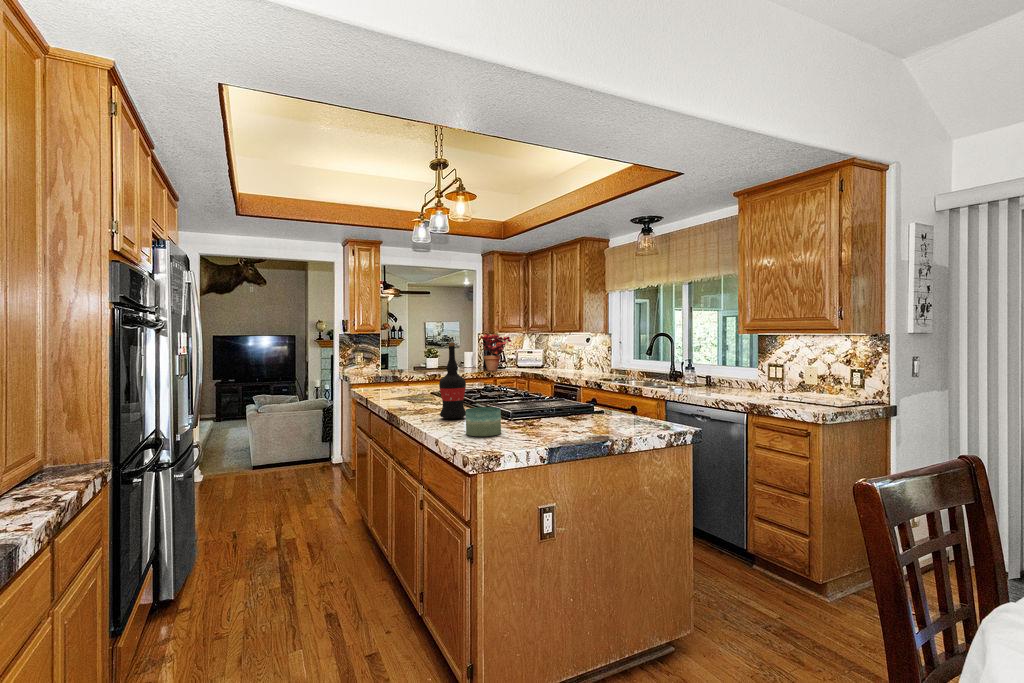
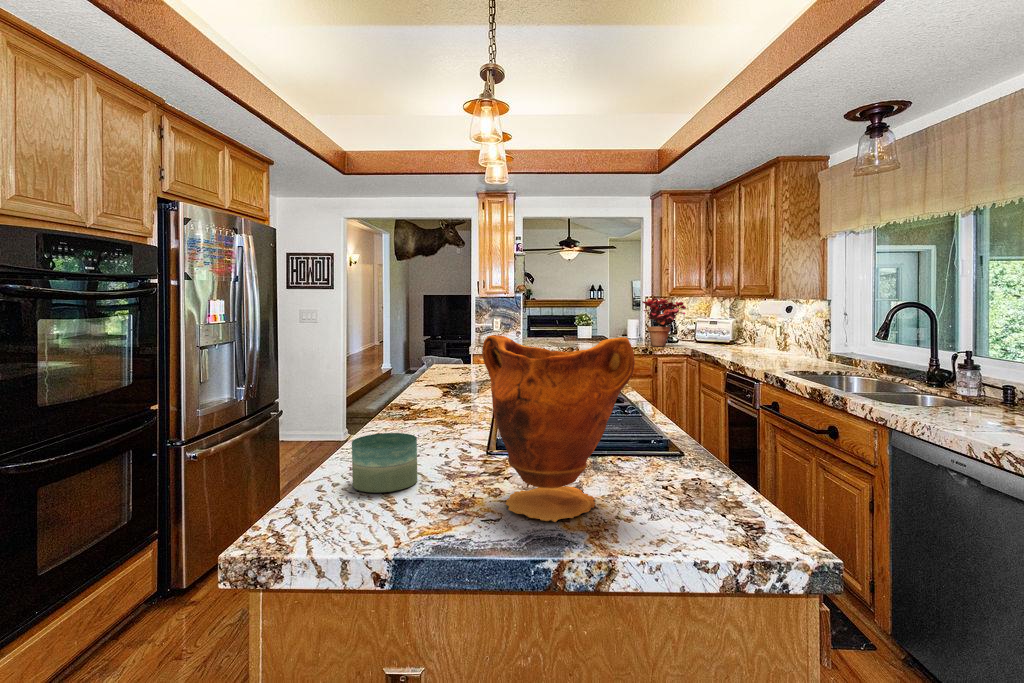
wine bottle: present [439,343,466,419] -> none [398,317,441,437]
vase: none [539,347,616,433] -> present [482,335,635,522]

